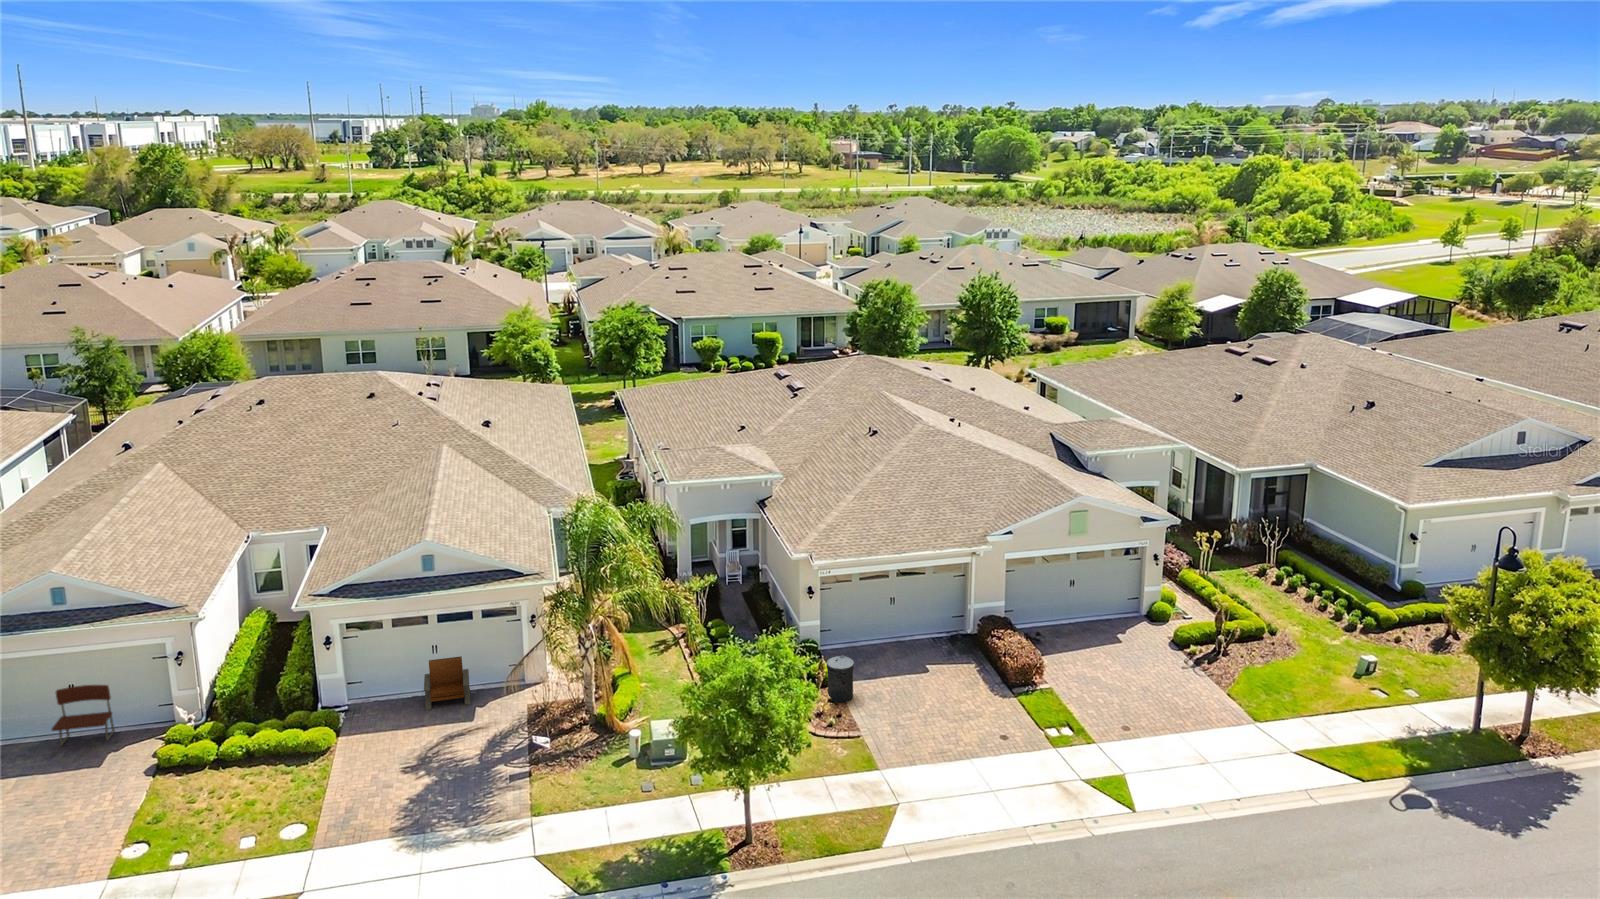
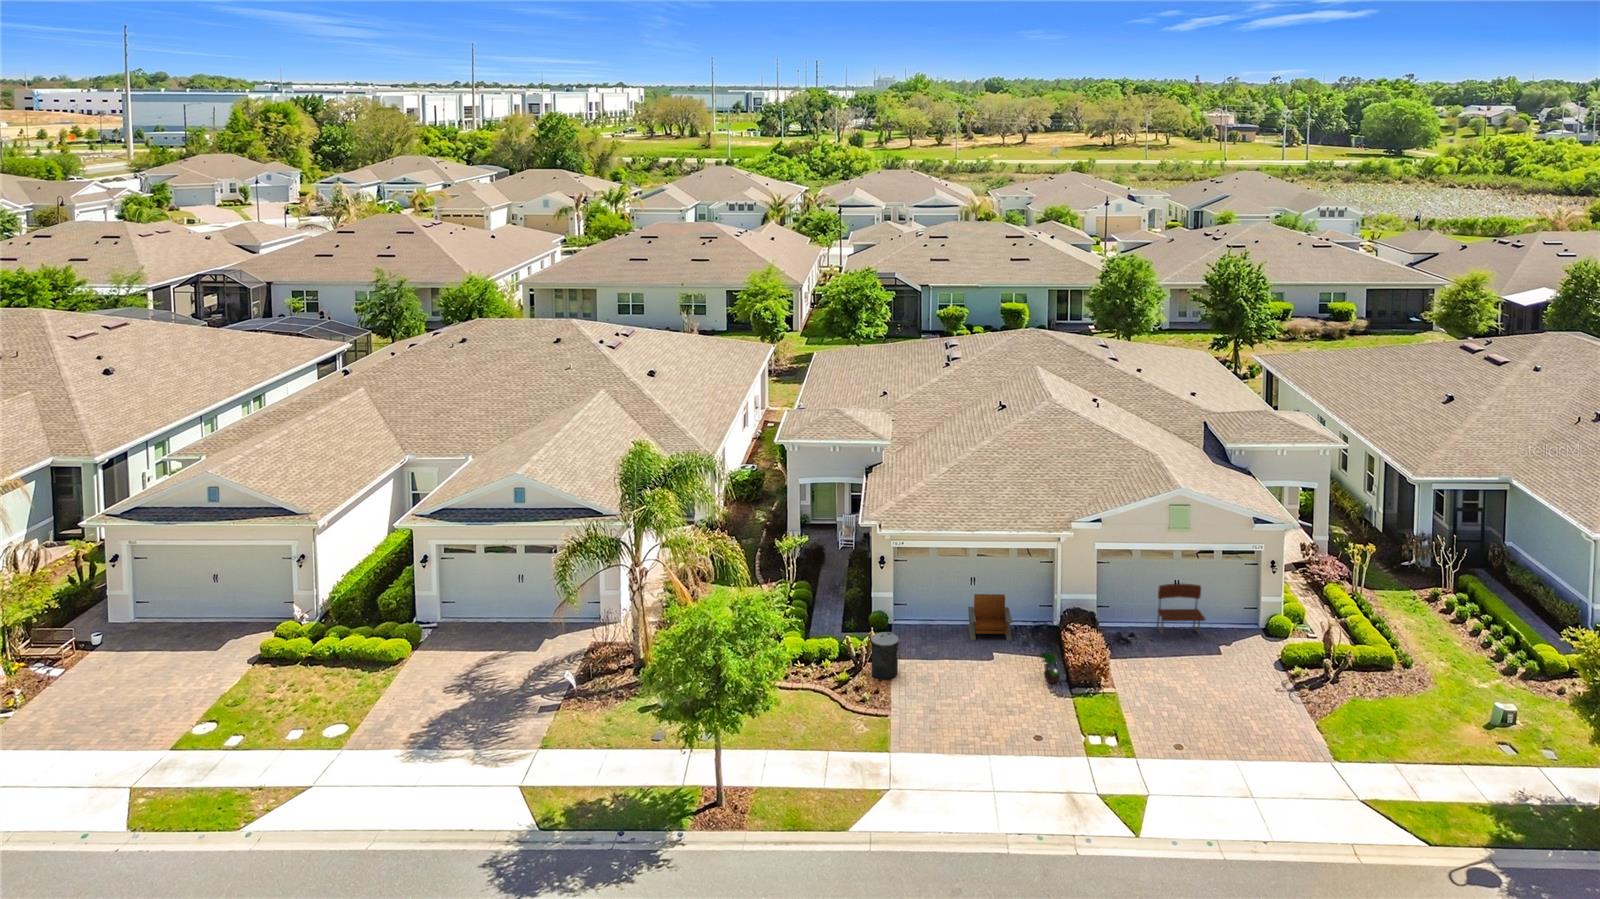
potted tree: none [980,652,1002,685] -> present [1040,652,1060,683]
lounge chair: present [424,656,470,710] -> present [968,594,1013,641]
bench: present [52,685,115,746] -> present [1157,584,1205,635]

